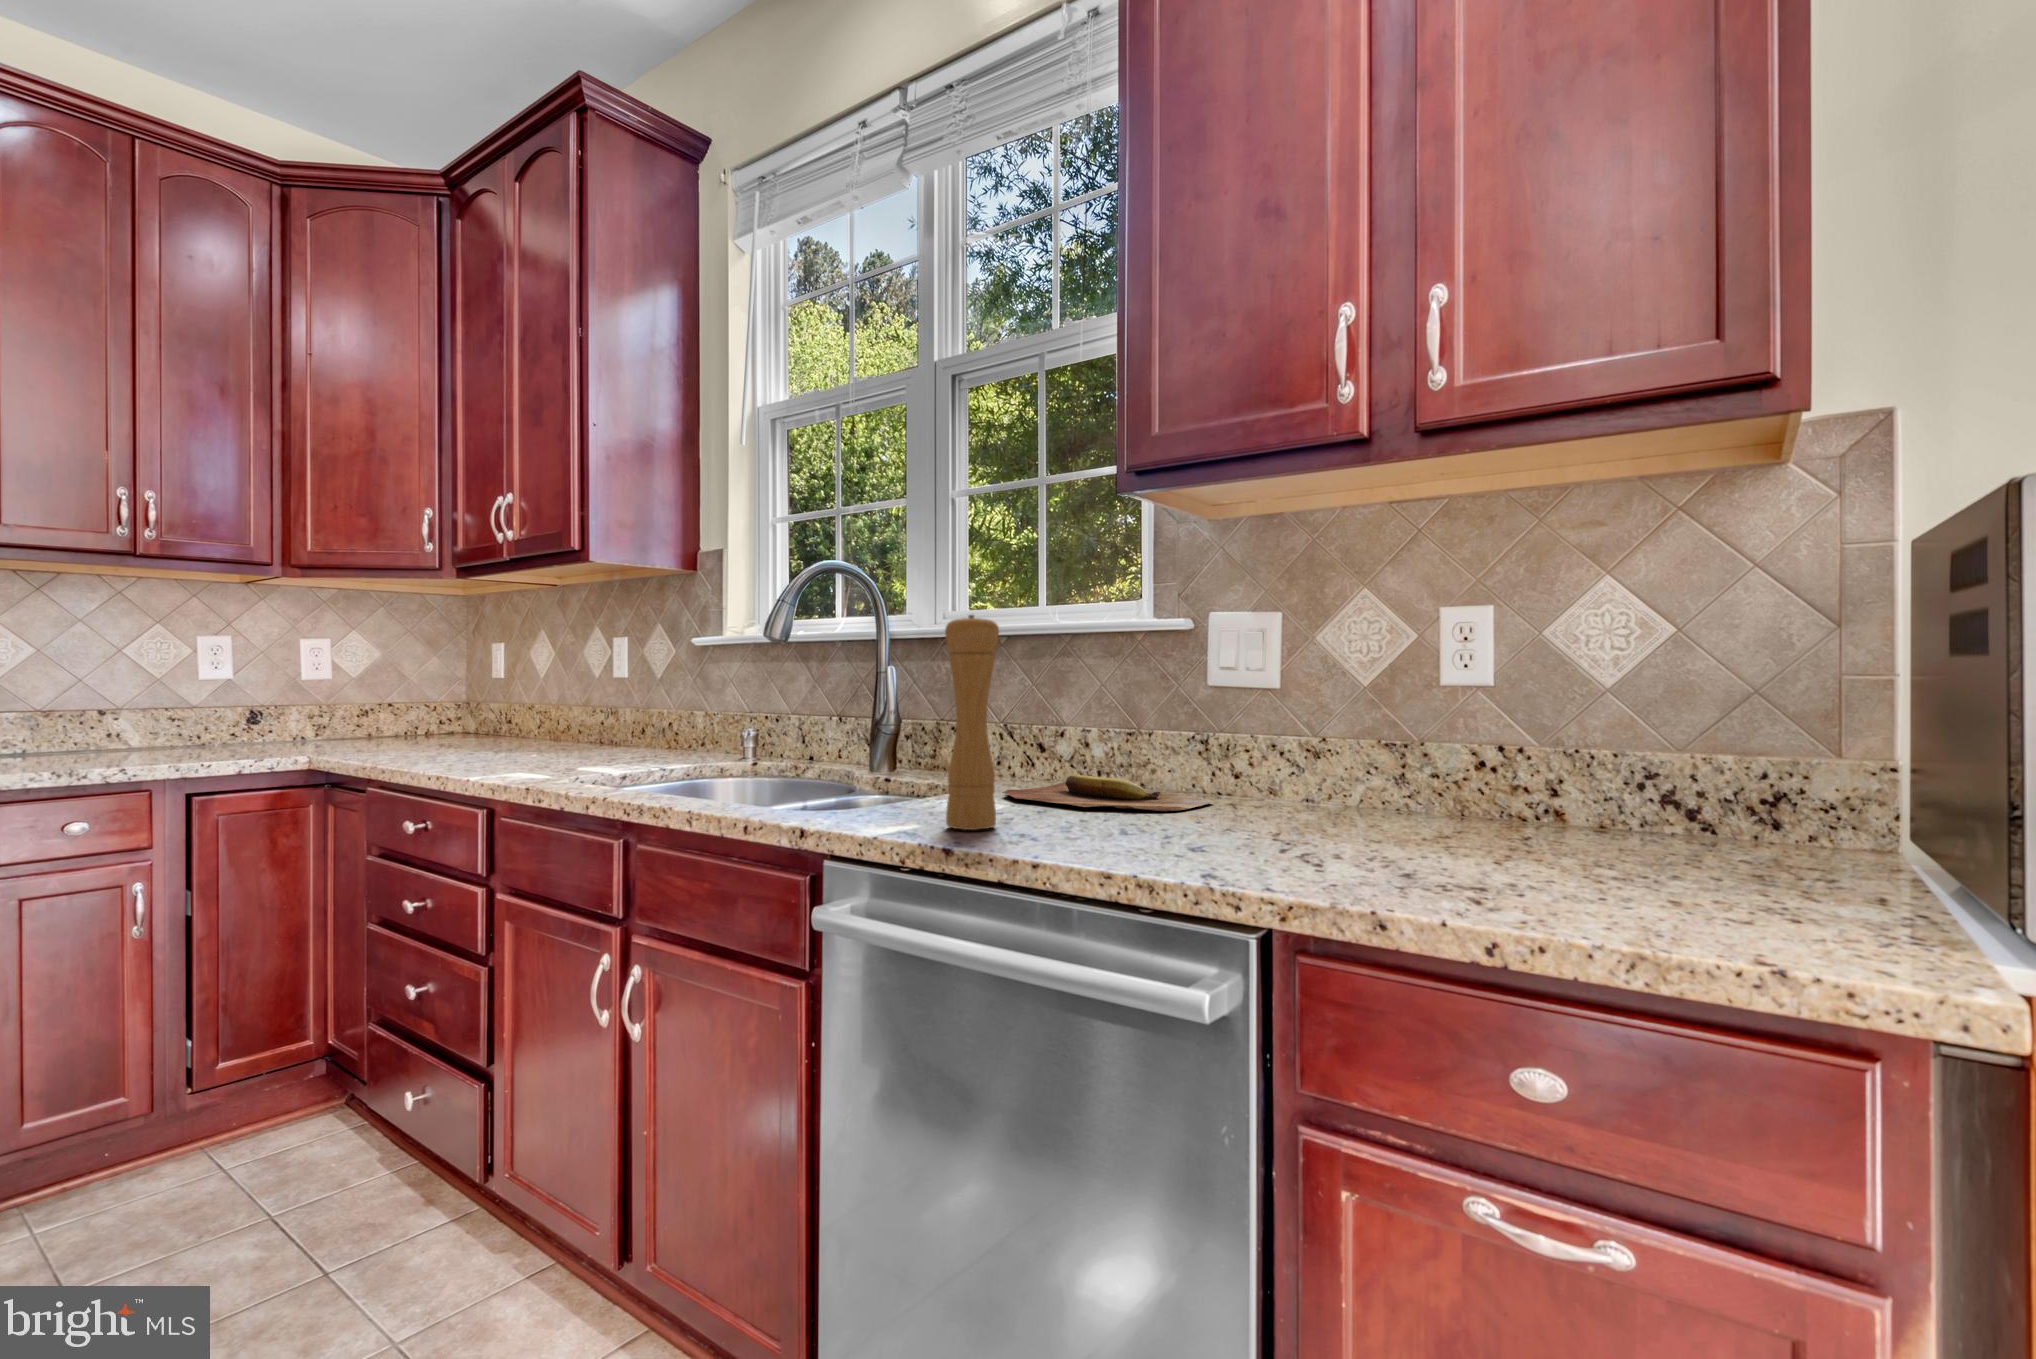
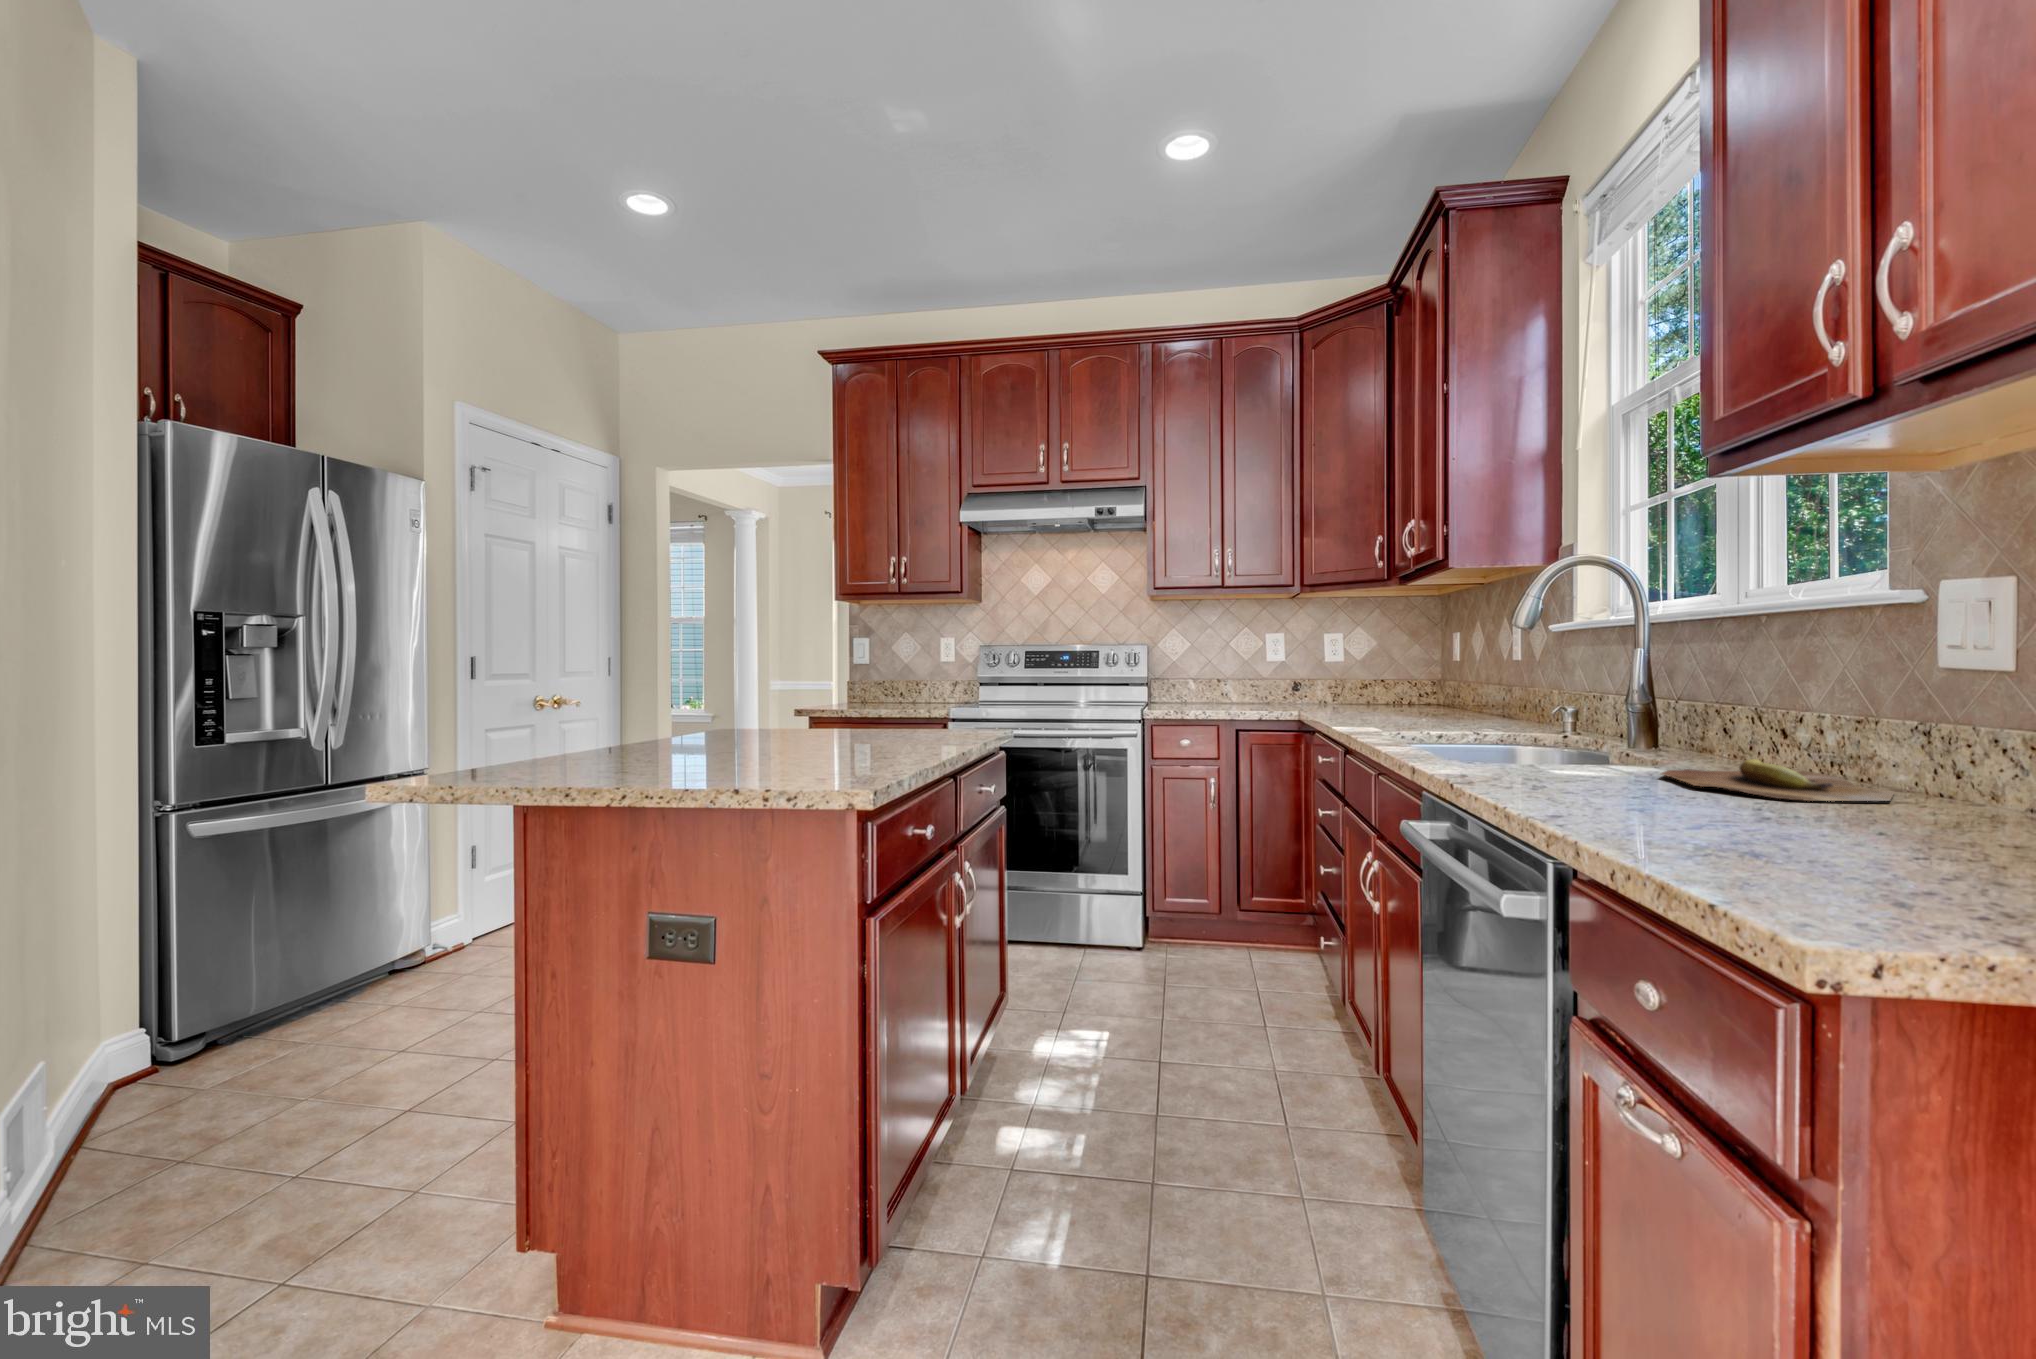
pepper mill: present [945,615,999,830] -> none [1503,606,1554,786]

